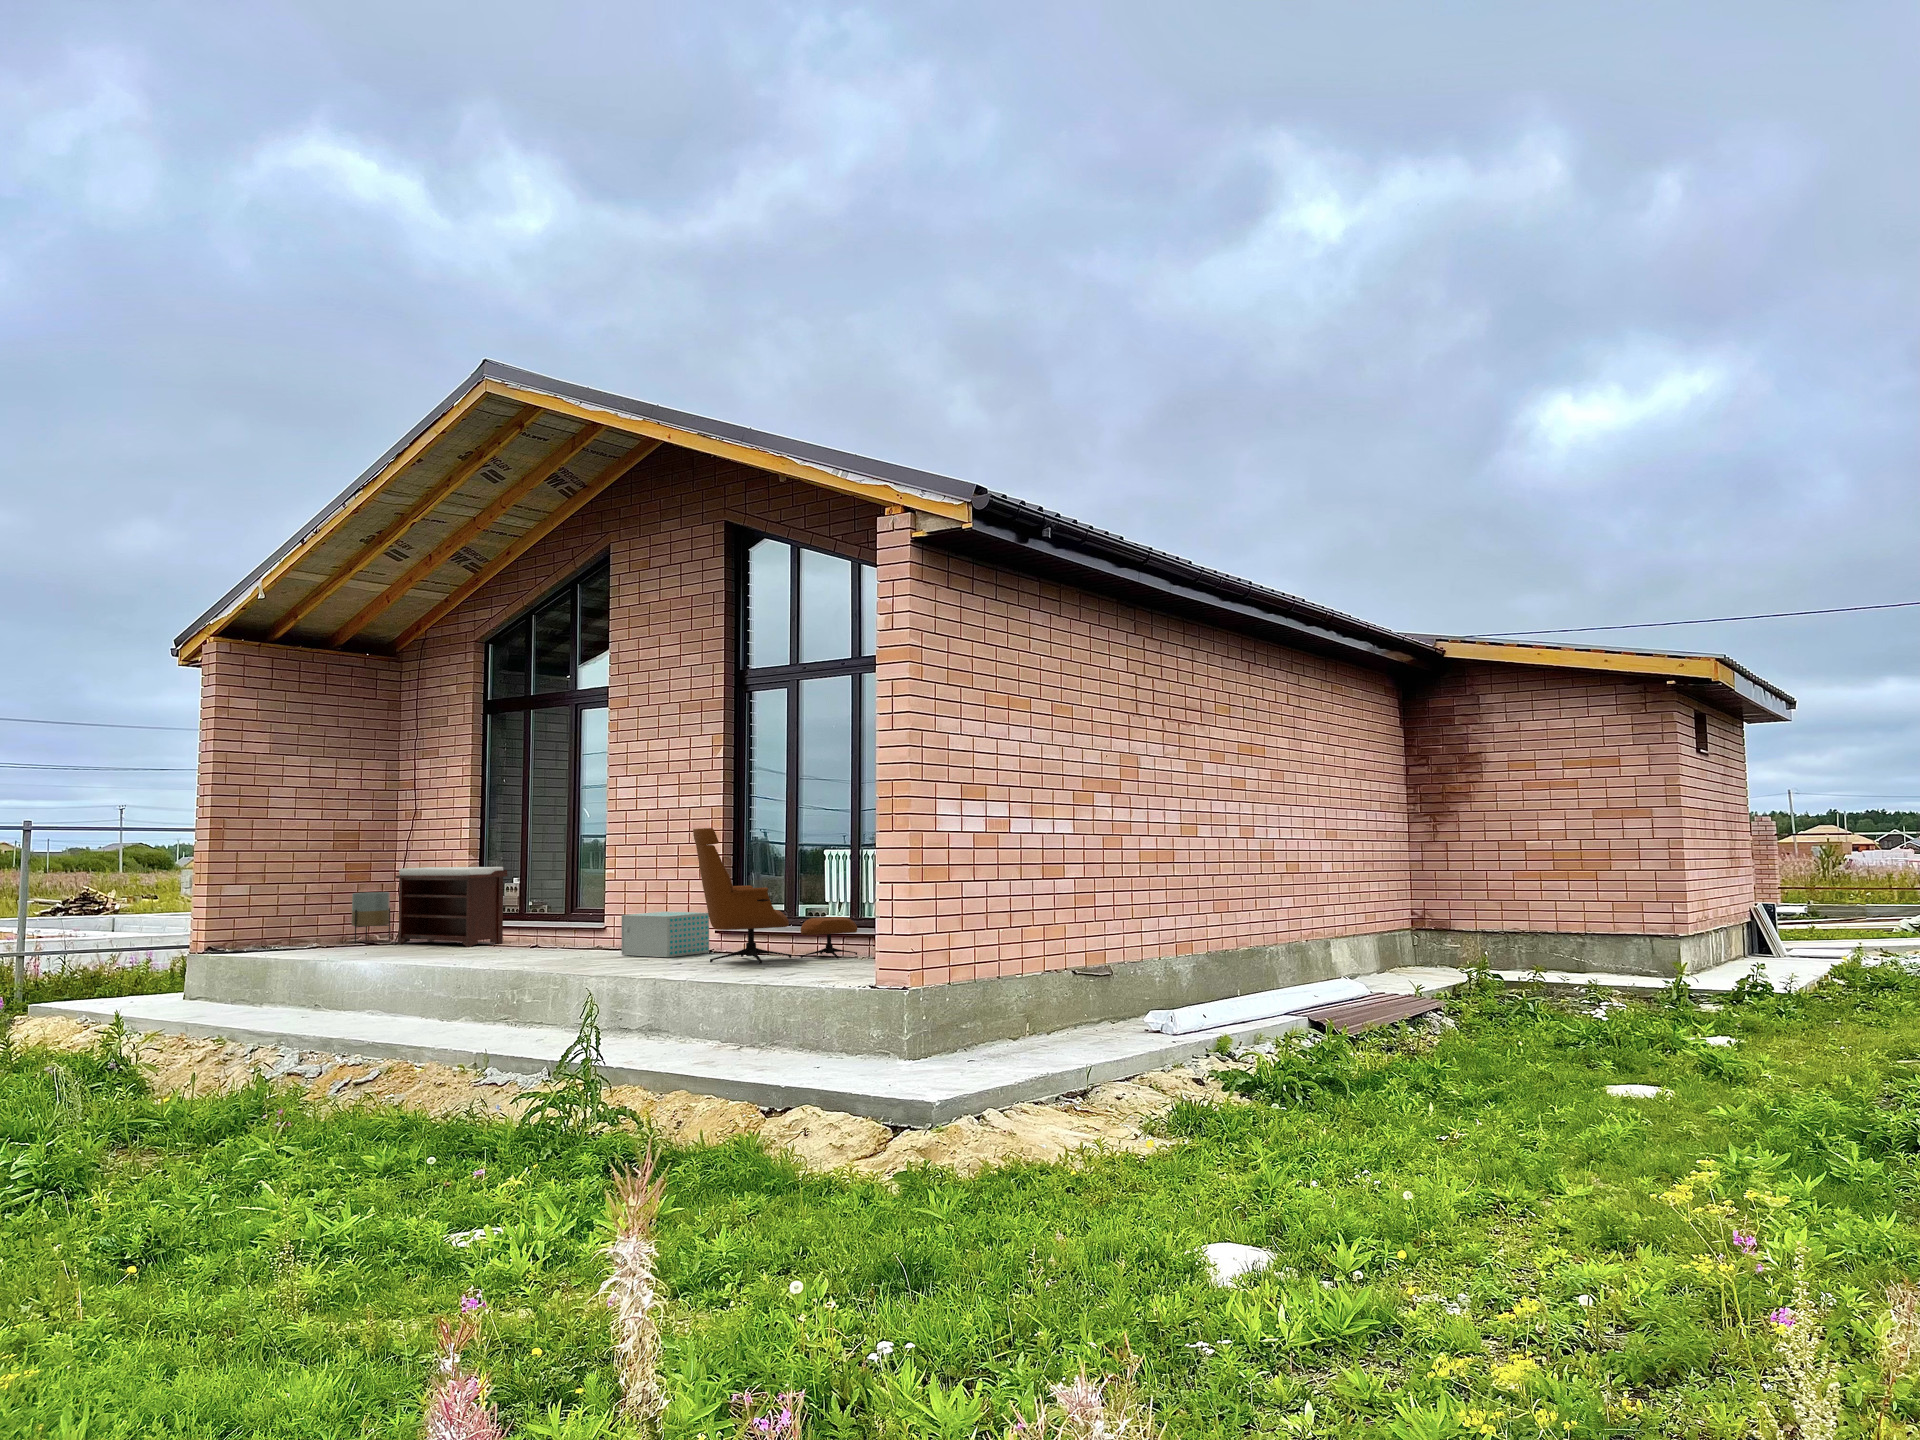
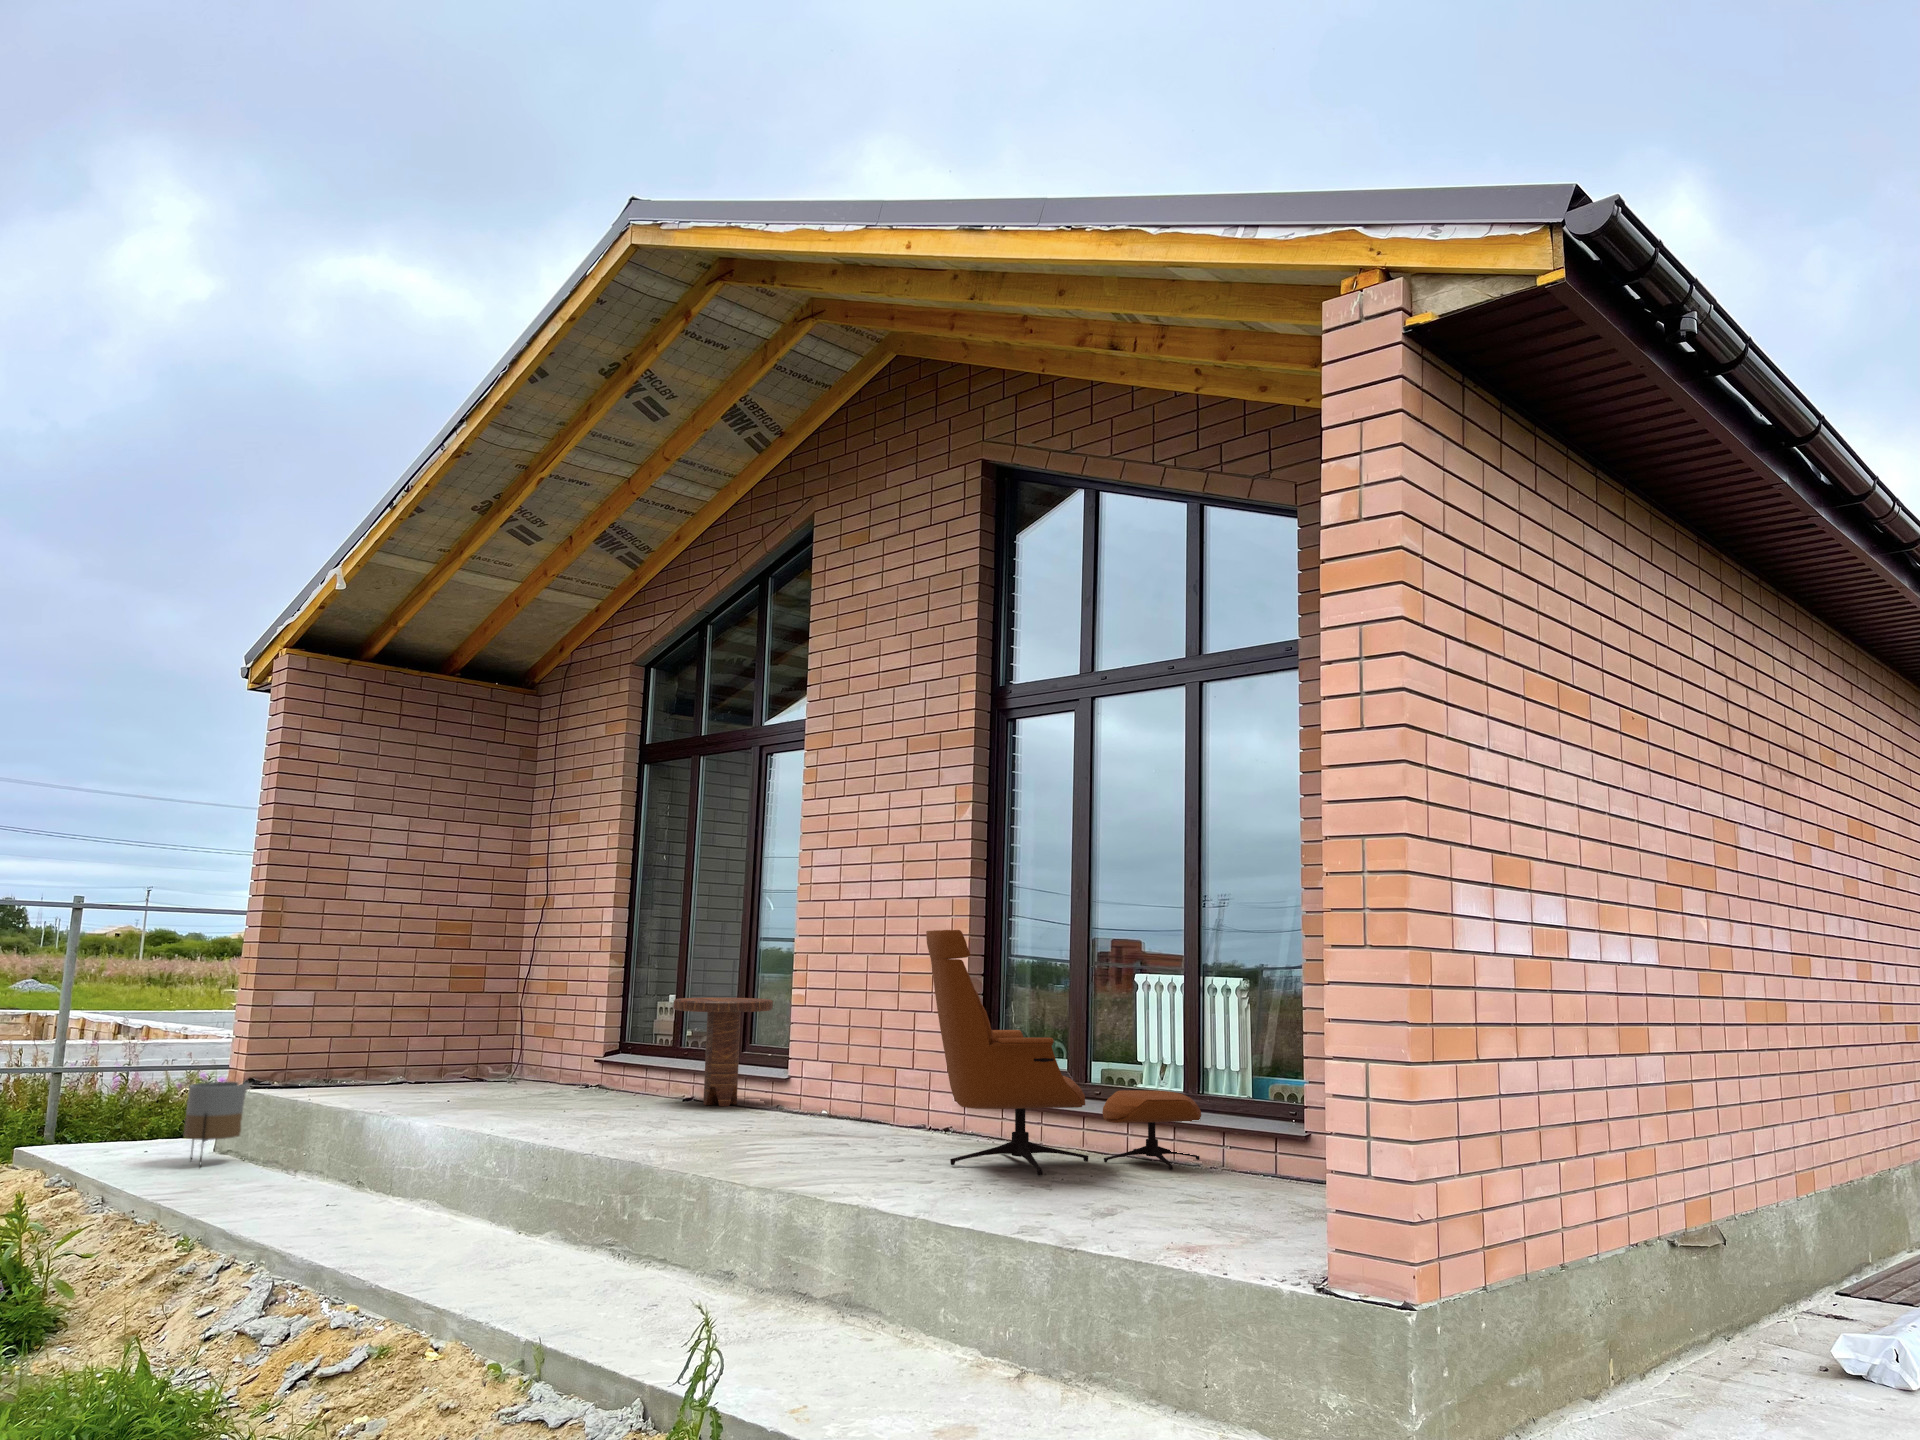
bench: present [395,867,507,947] -> none [506,975,656,1096]
side table: none [524,877,593,948] -> present [673,998,773,1106]
planter: present [352,892,390,944] -> present [183,1082,250,1168]
storage box: present [622,912,709,957] -> none [807,1062,946,1144]

